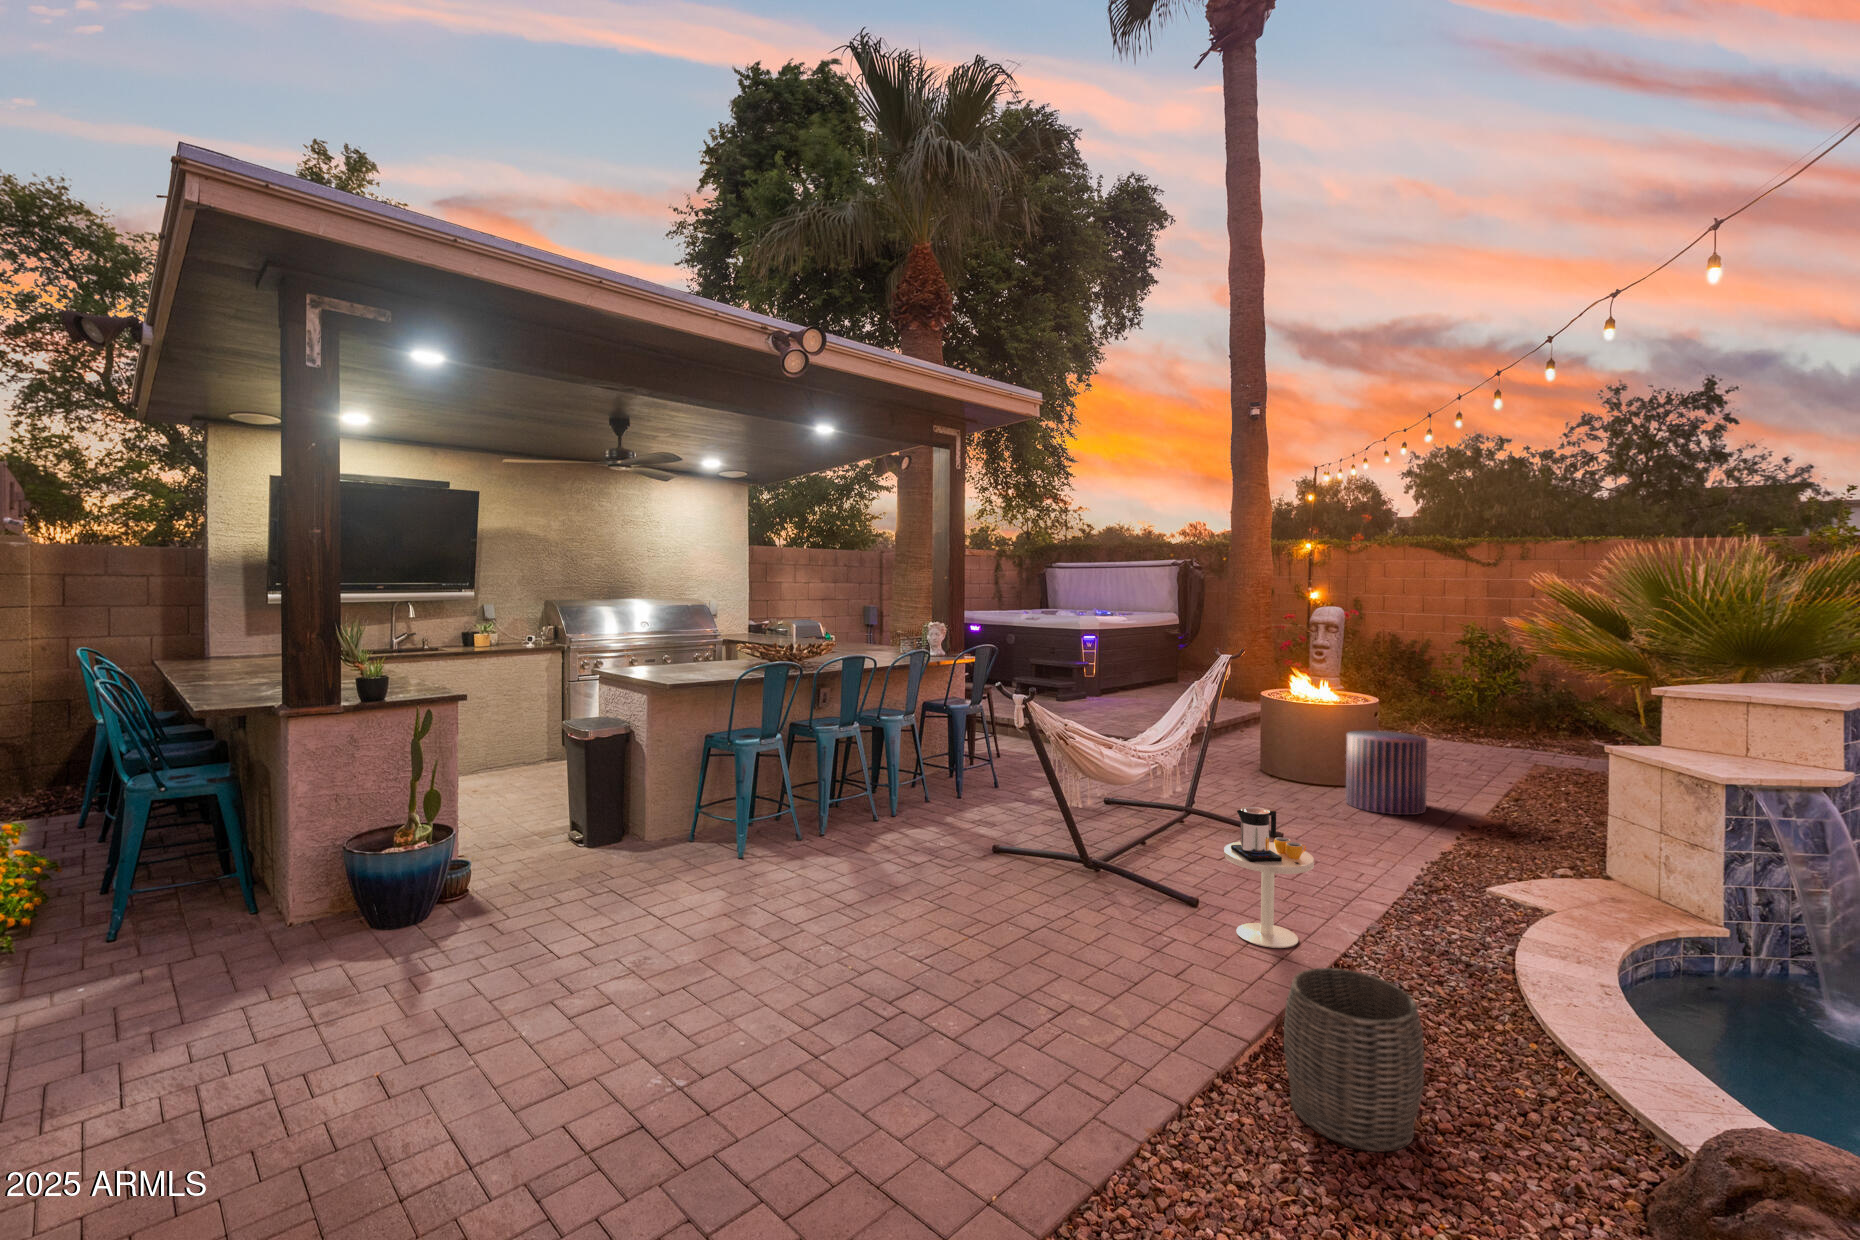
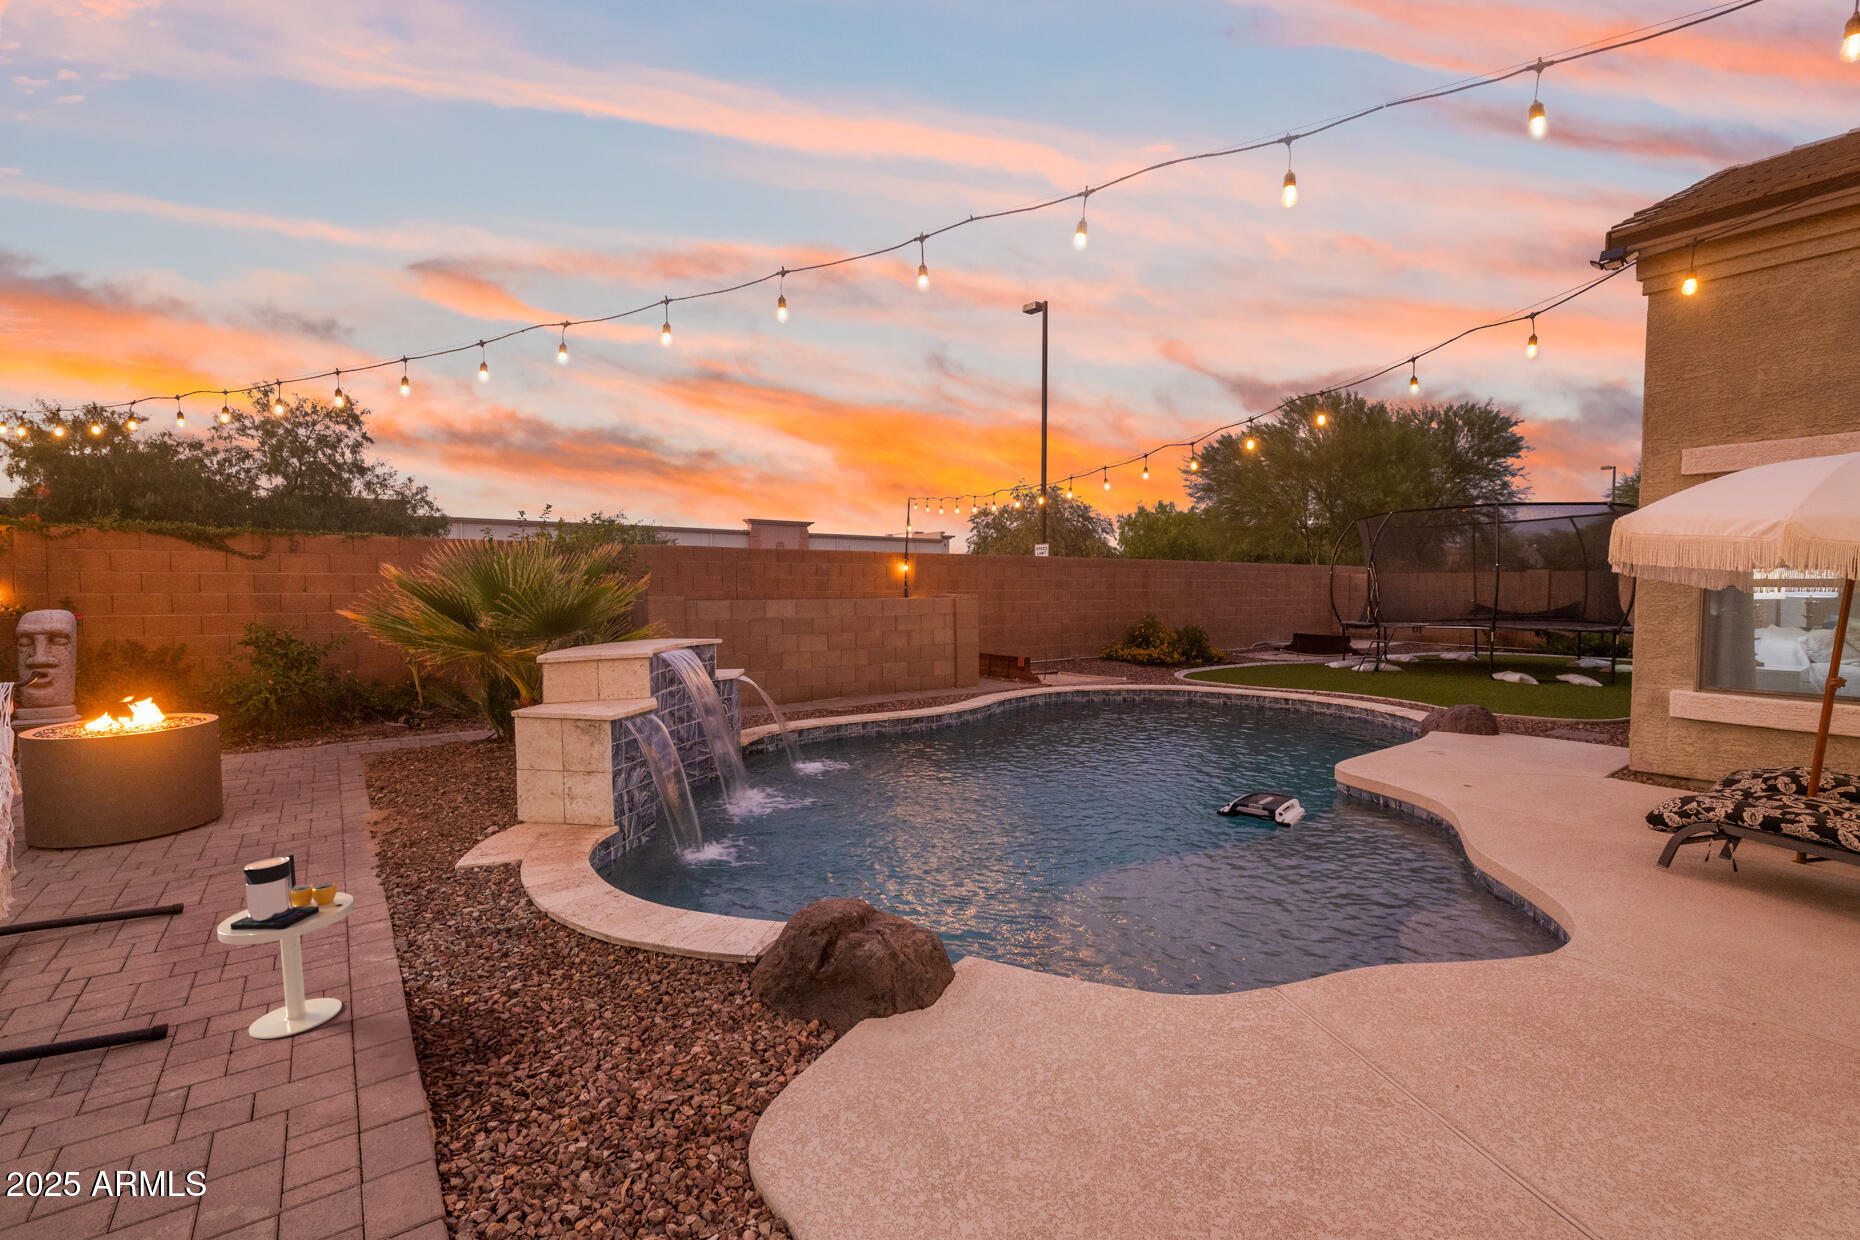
pouf: present [1346,730,1427,815] -> none [185,749,301,856]
woven basket: present [1284,968,1424,1151] -> none [503,943,641,1126]

